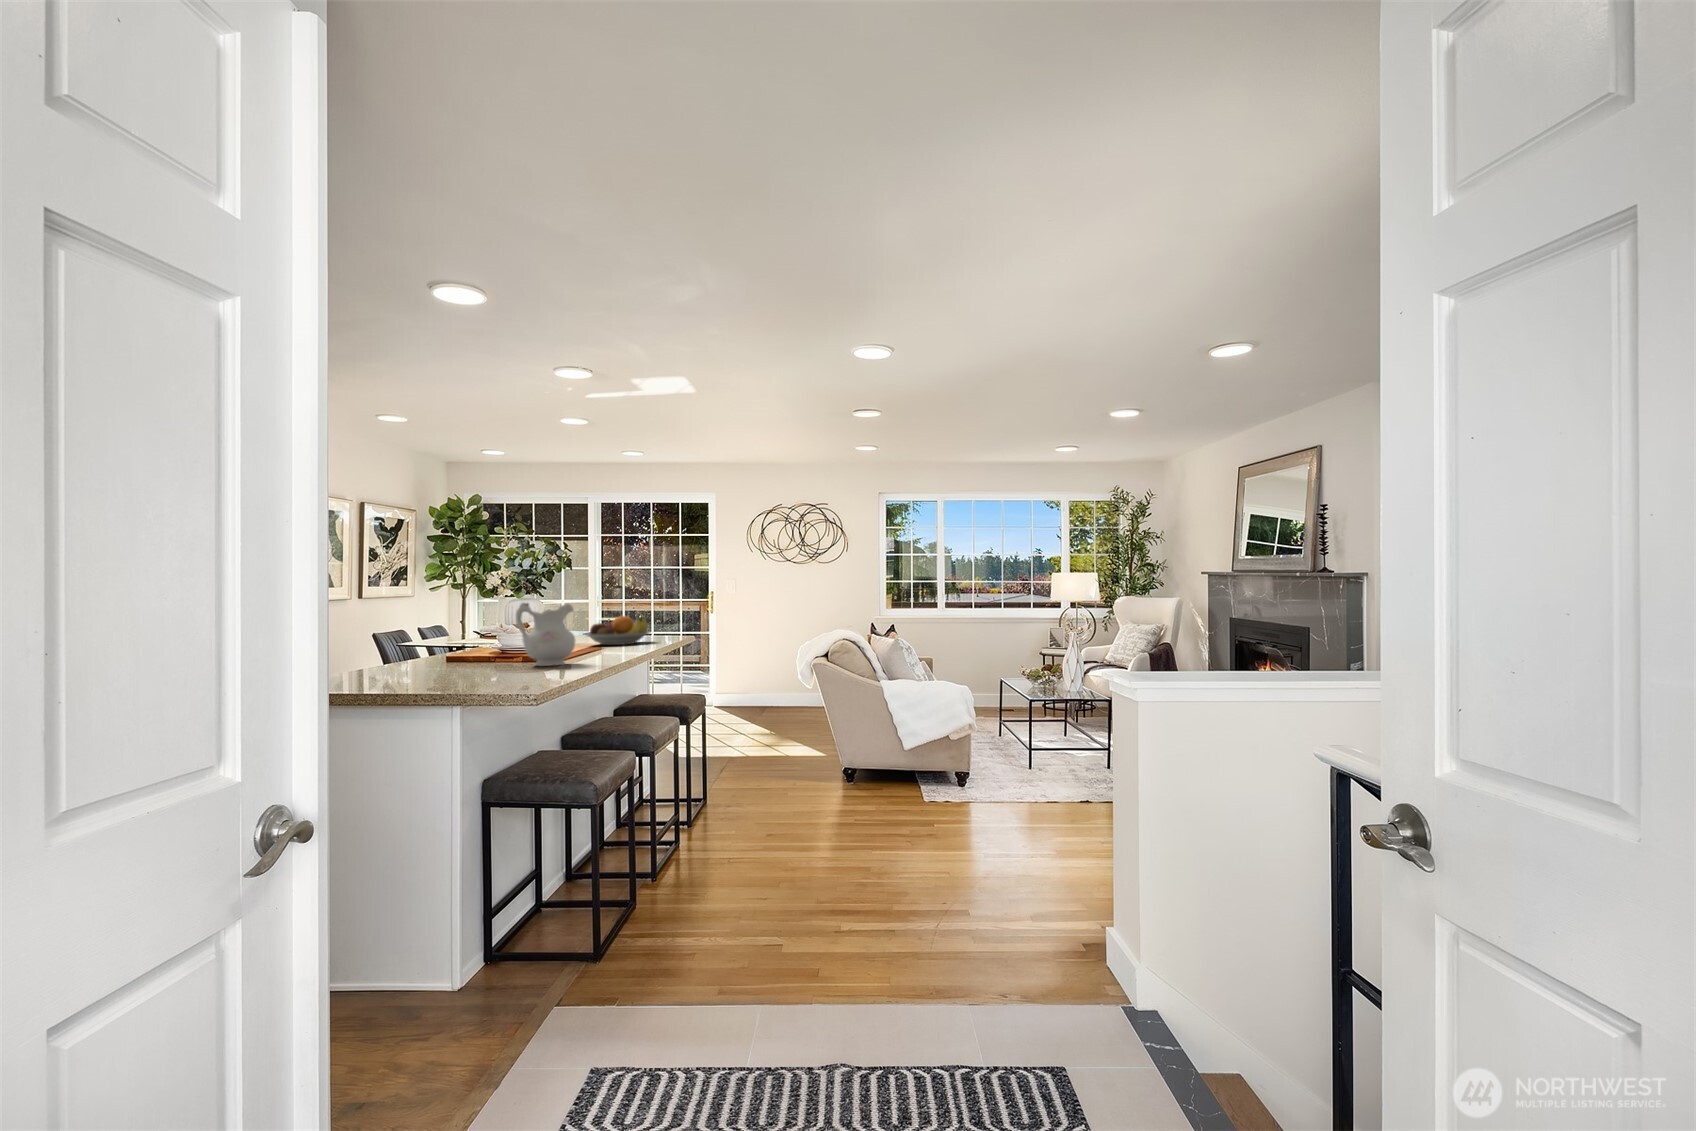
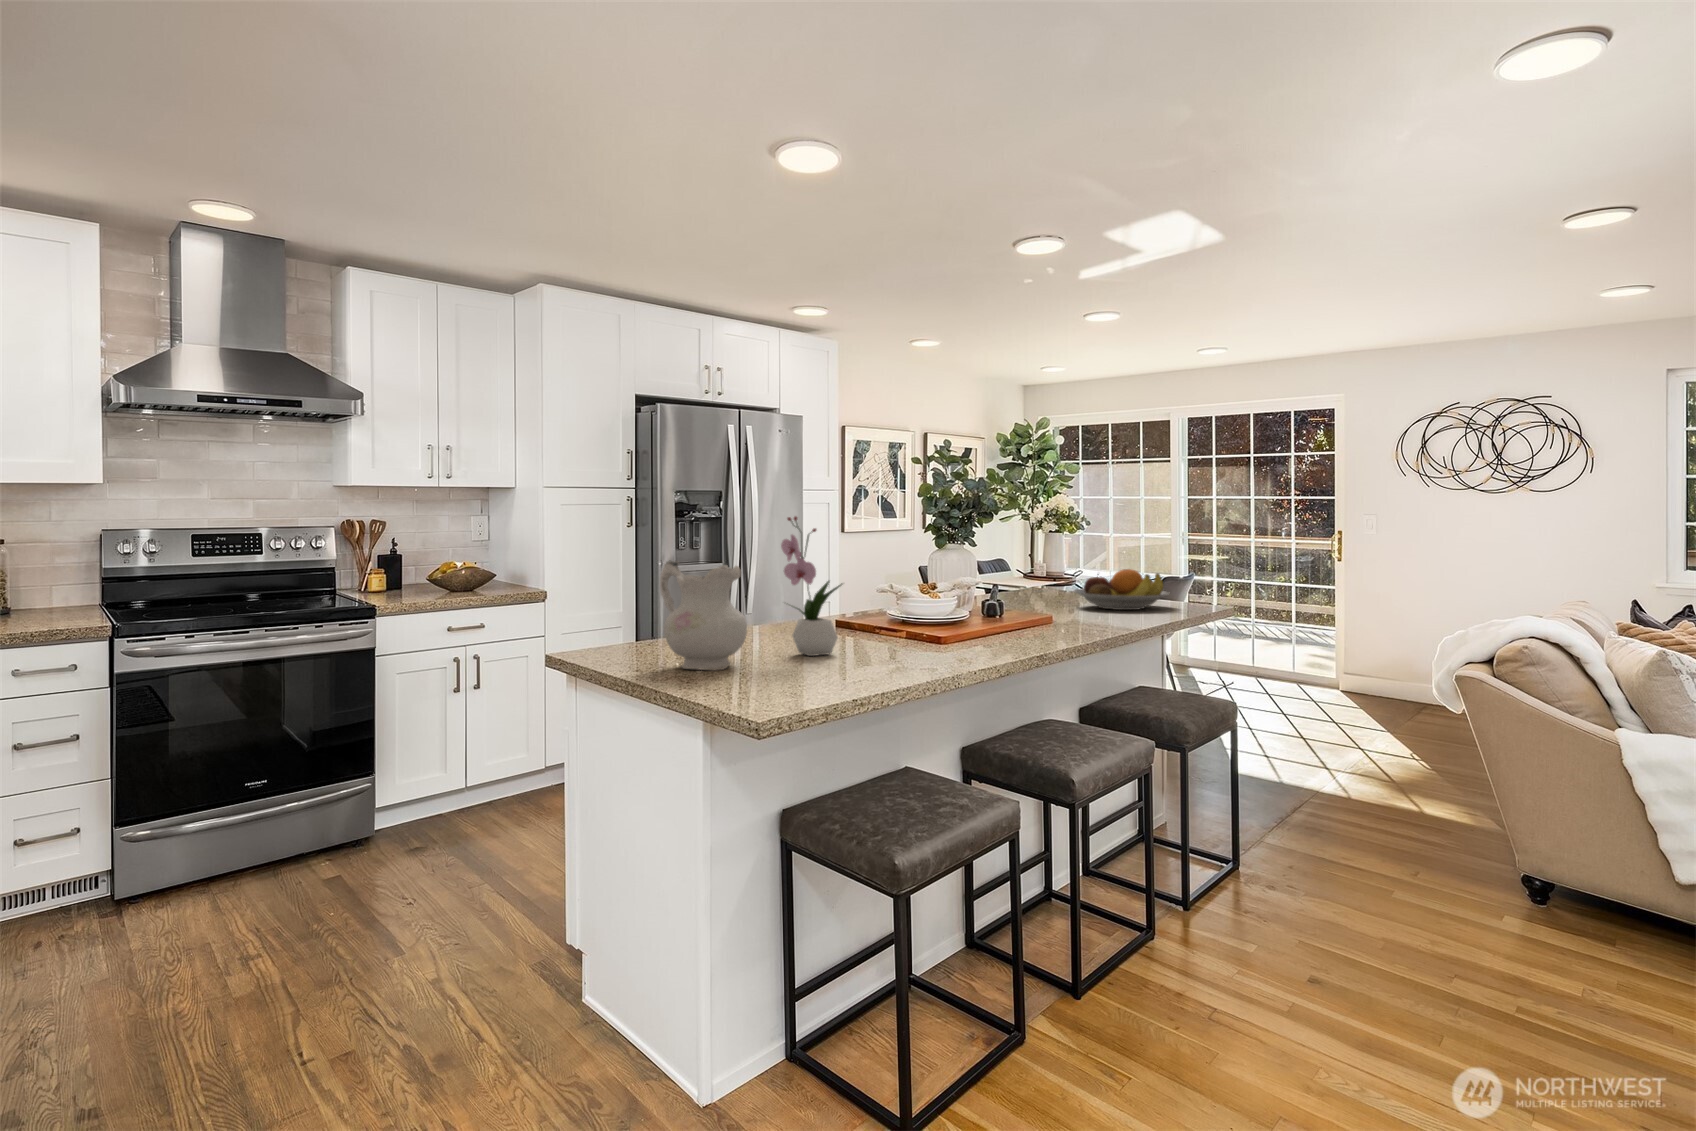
flower arrangement: none [447,577,495,677] -> present [781,516,842,656]
ceramic pitcher: present [516,603,576,666] -> present [660,561,747,671]

